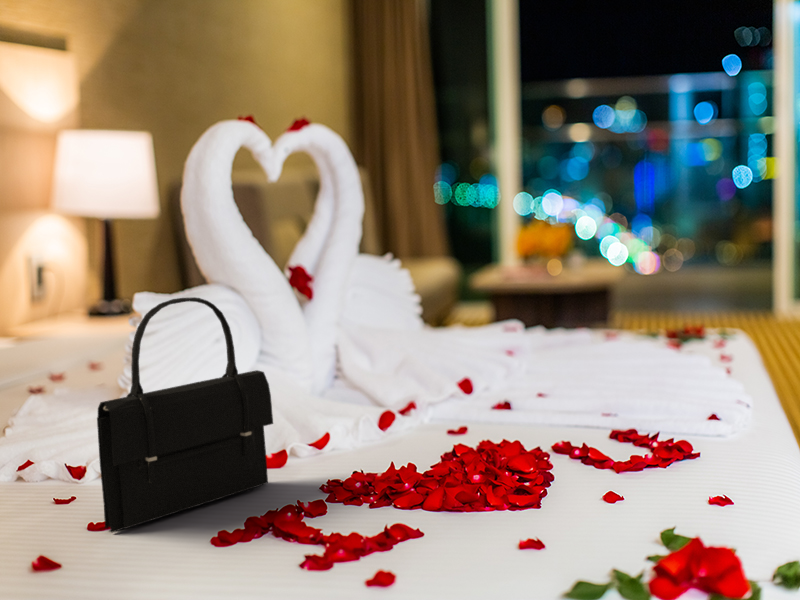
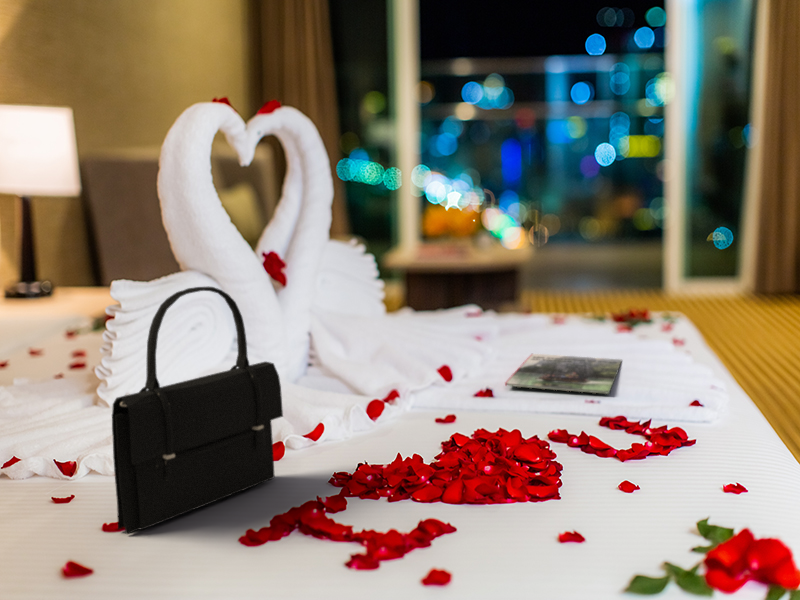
magazine: none [523,367,654,407] -> present [505,354,622,394]

